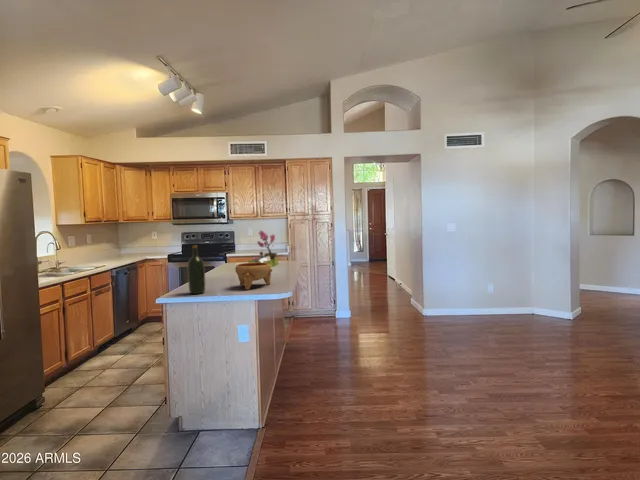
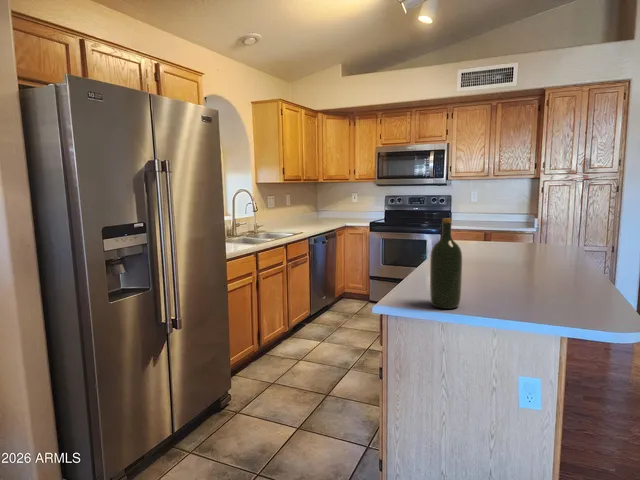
flower arrangement: present [248,231,278,267] -> none [498,193,549,256]
bowl: present [235,262,272,290] -> none [517,256,601,314]

